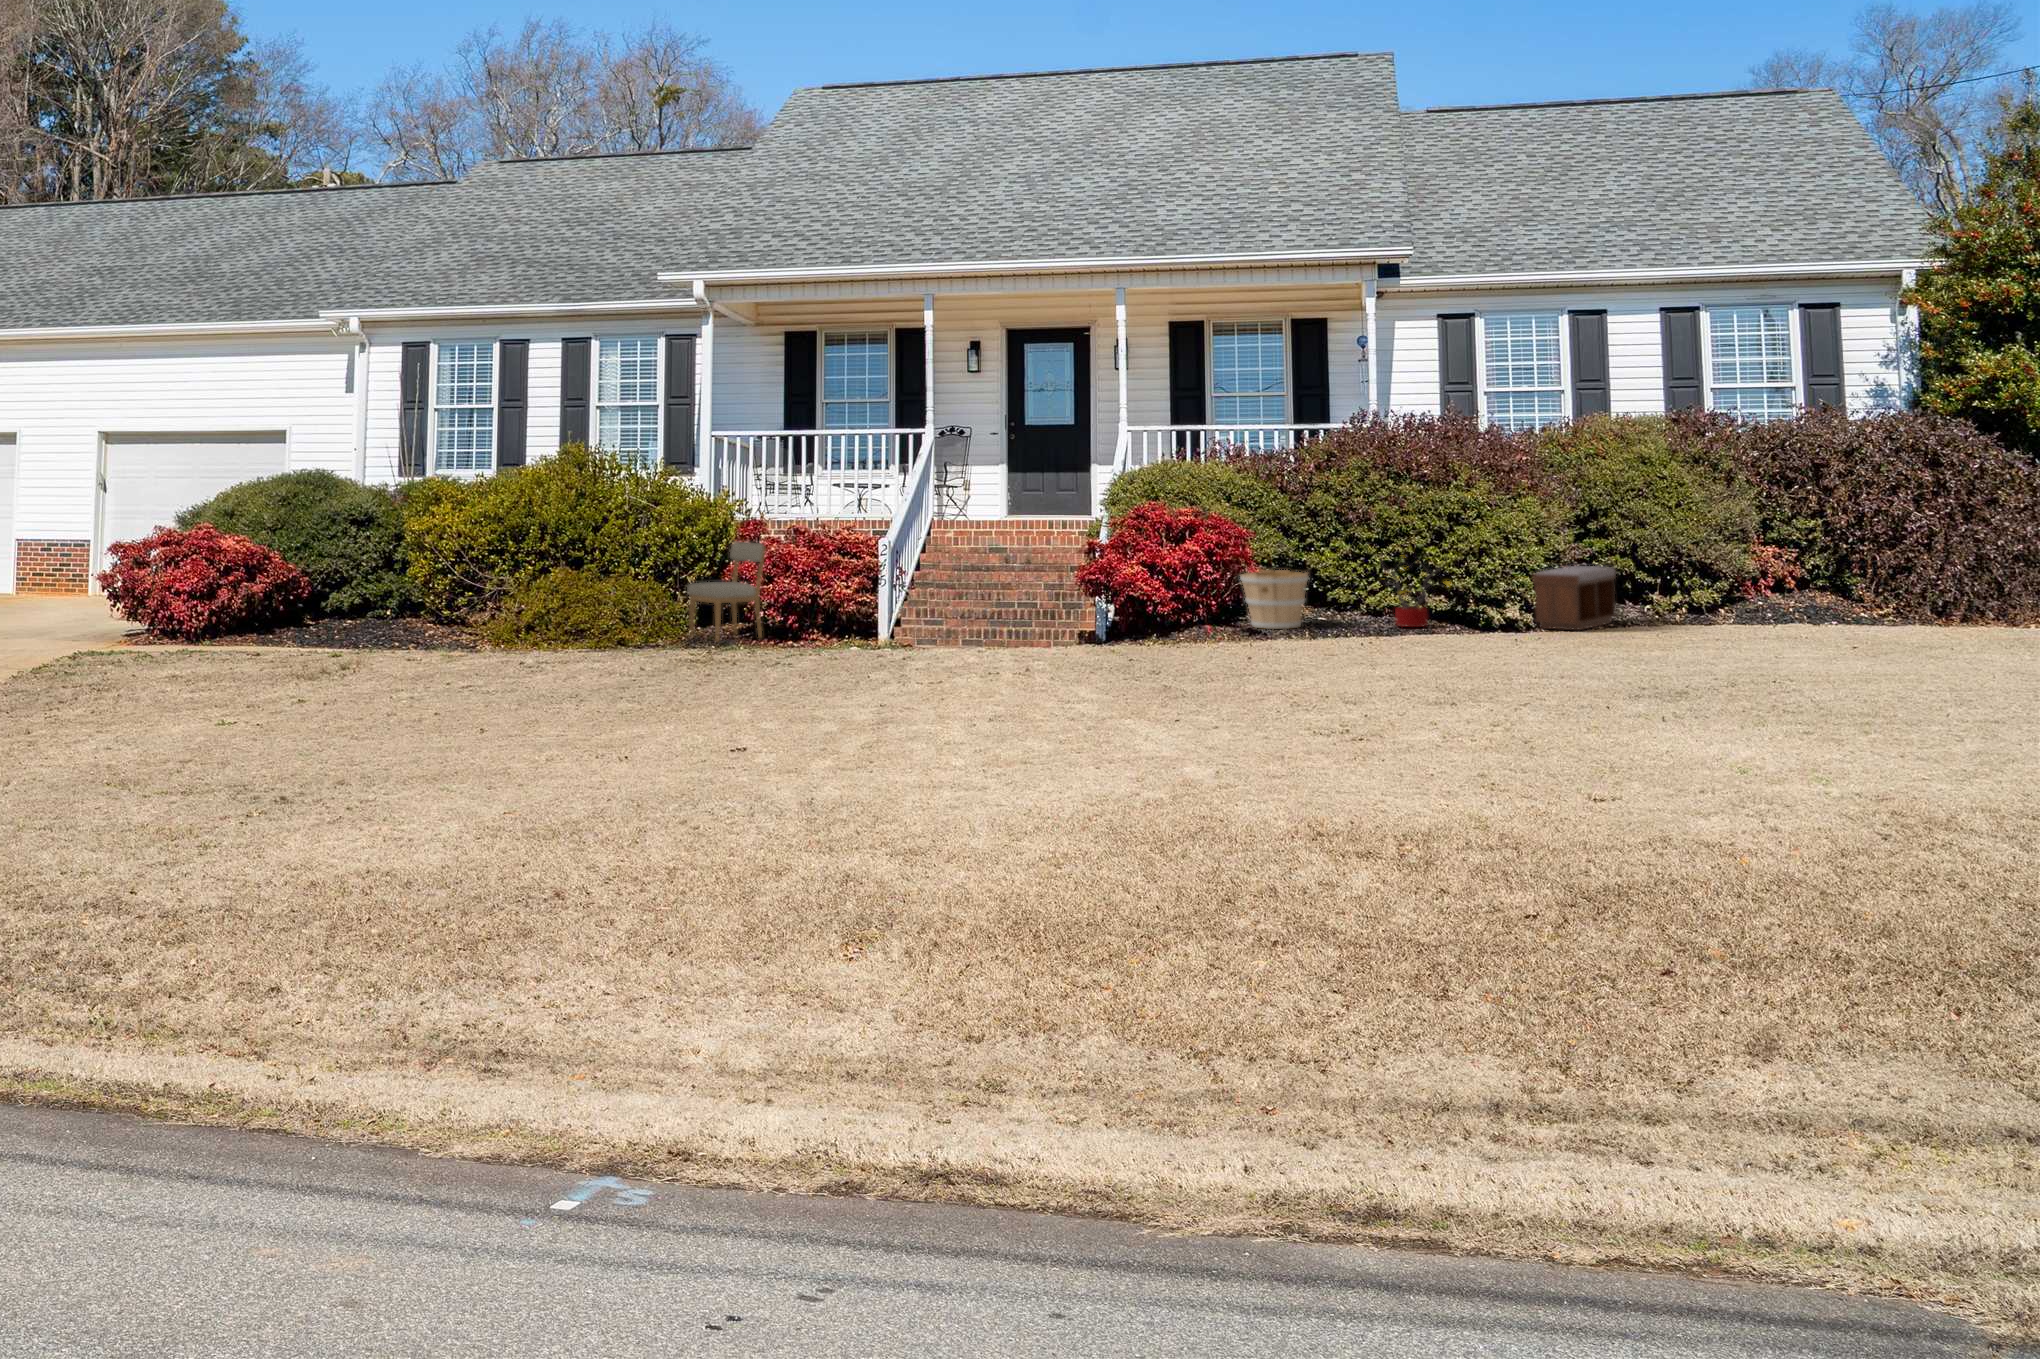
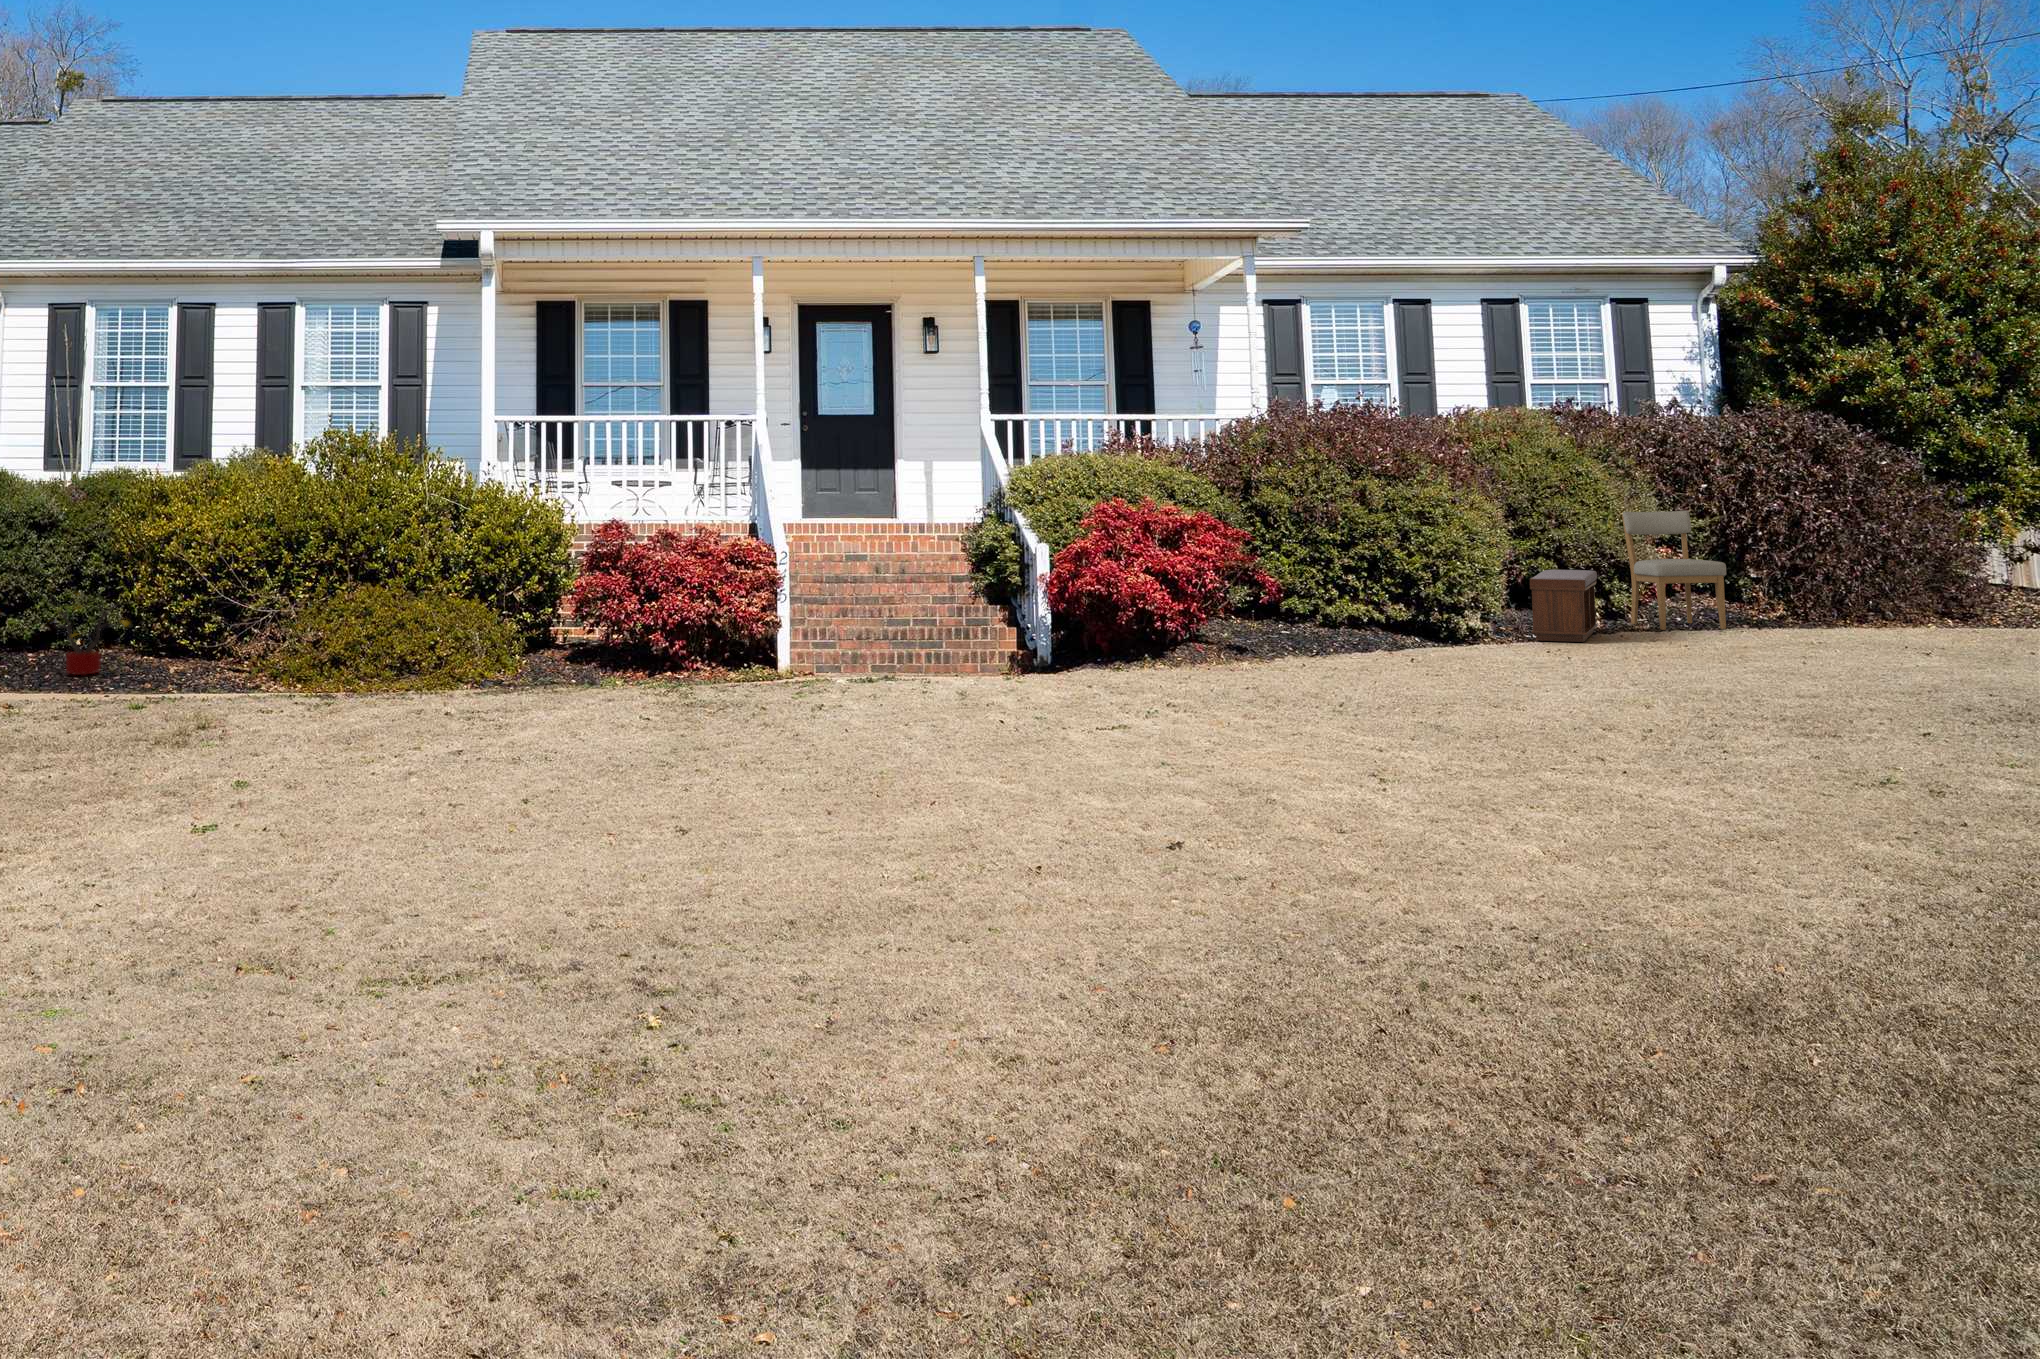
chair: present [687,541,765,642] -> present [1622,511,1726,631]
decorative plant: present [1391,563,1451,627] -> present [54,602,129,675]
wooden bucket: present [1240,570,1308,629] -> none [1199,577,1277,646]

